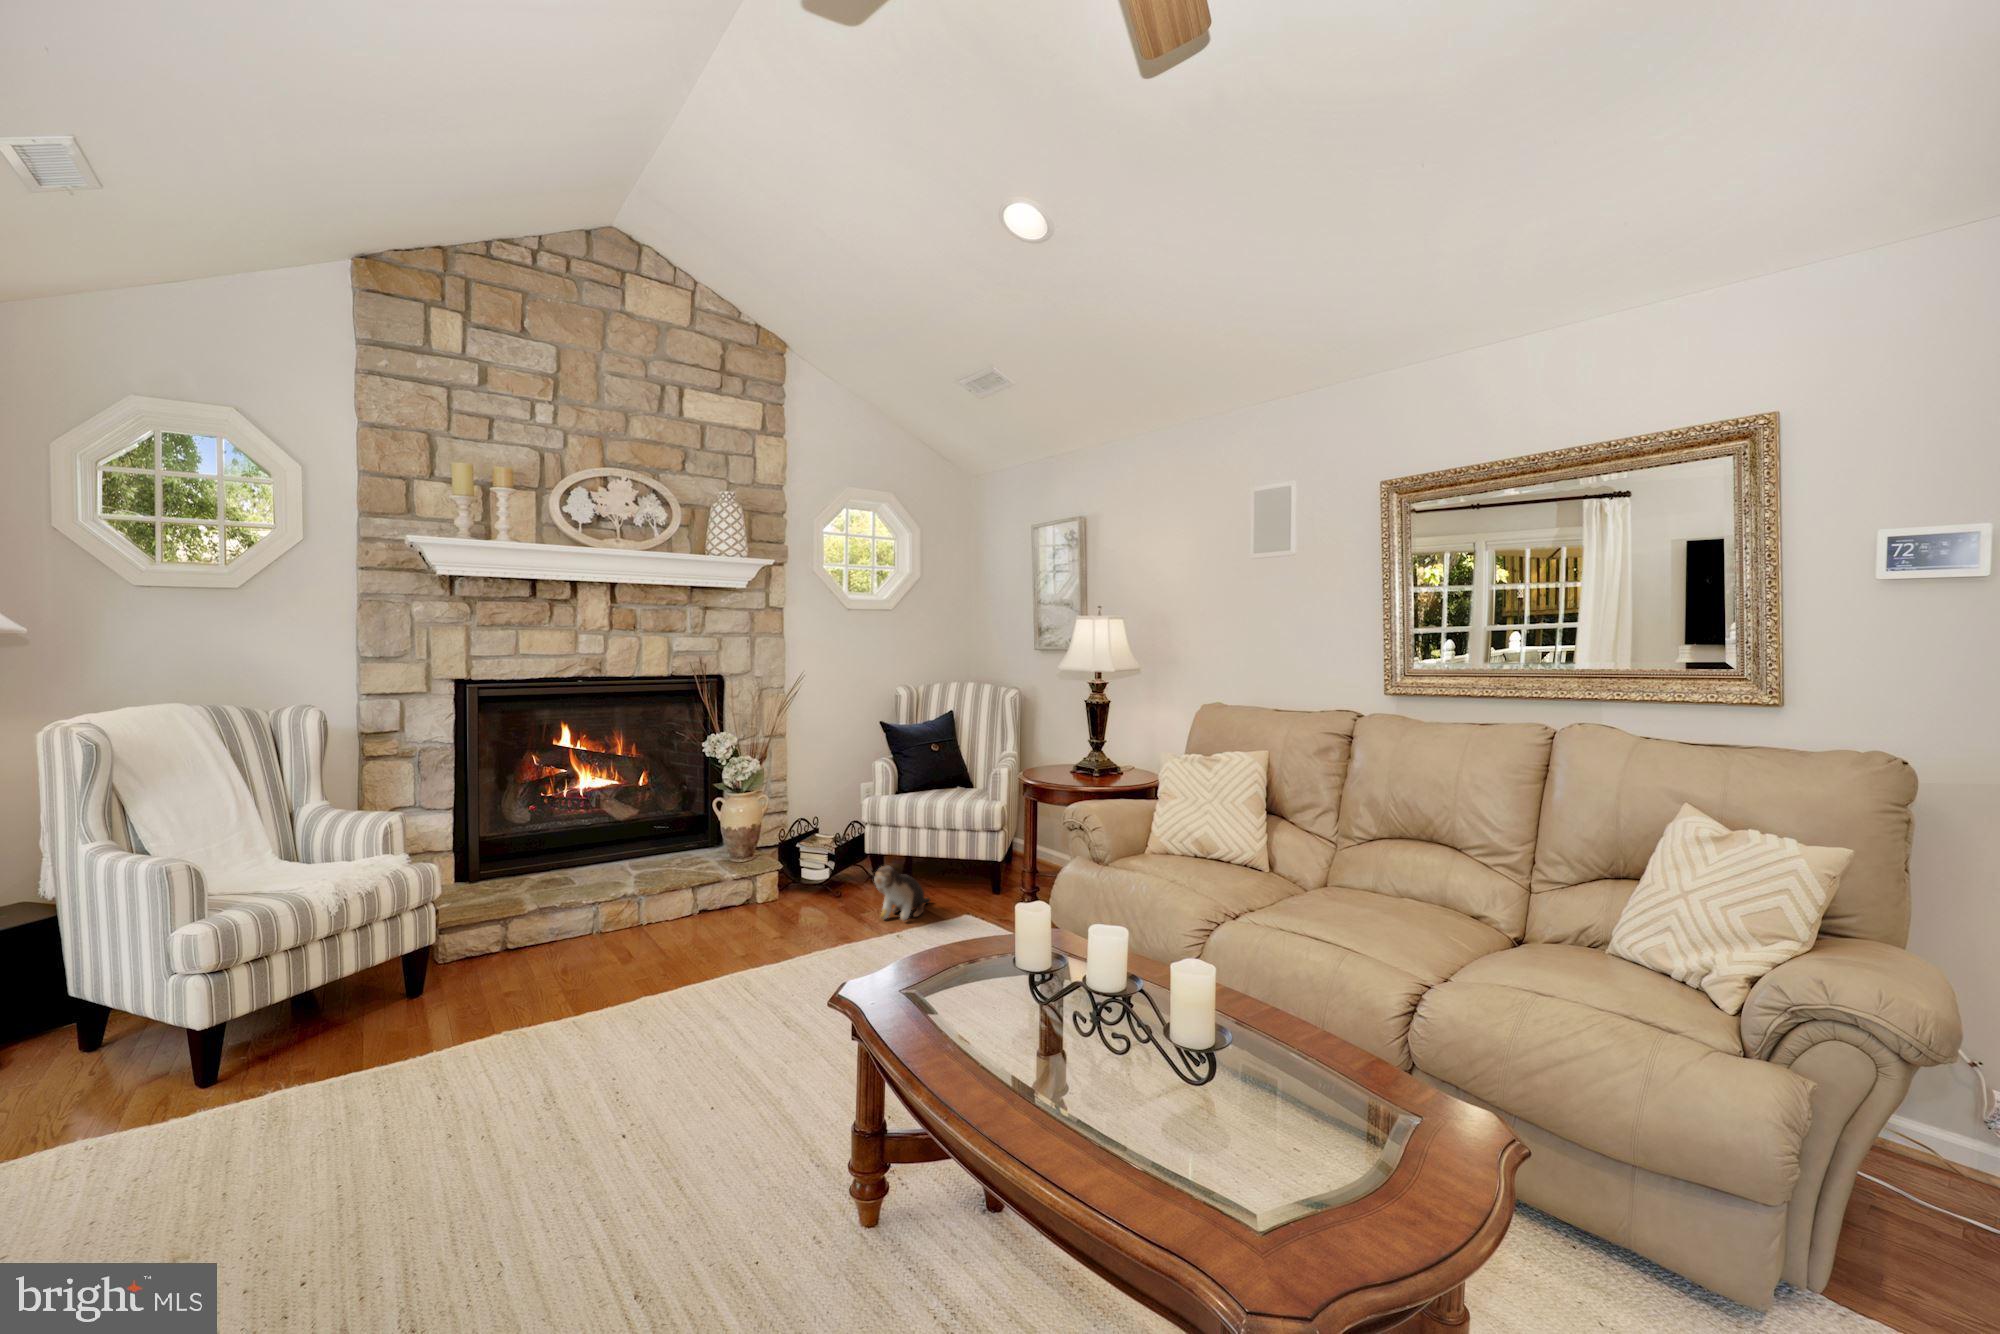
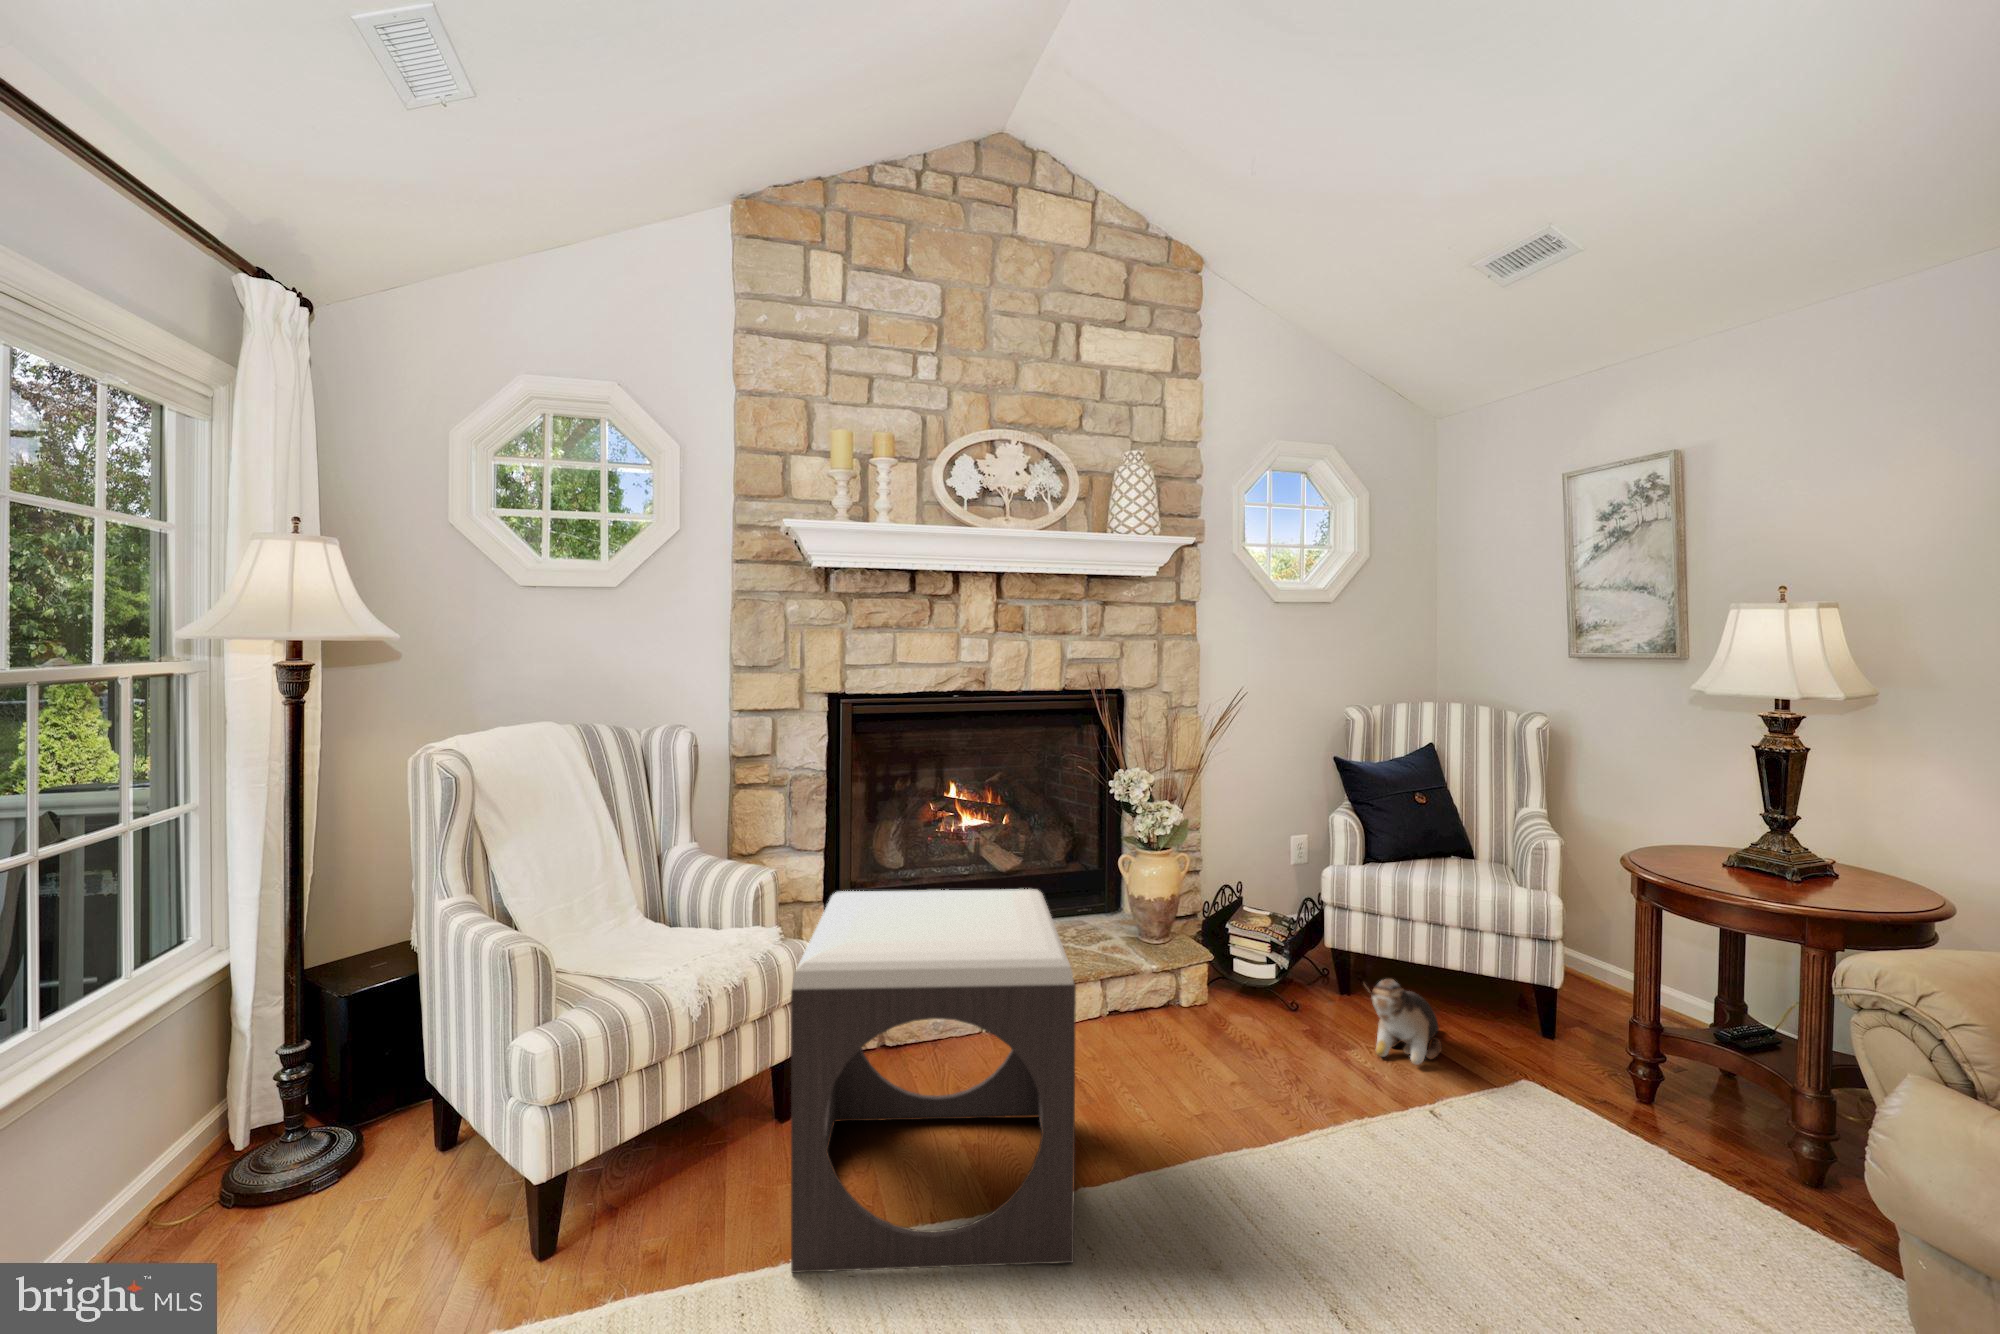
footstool: none [416,813,628,1068] -> present [791,889,1076,1273]

